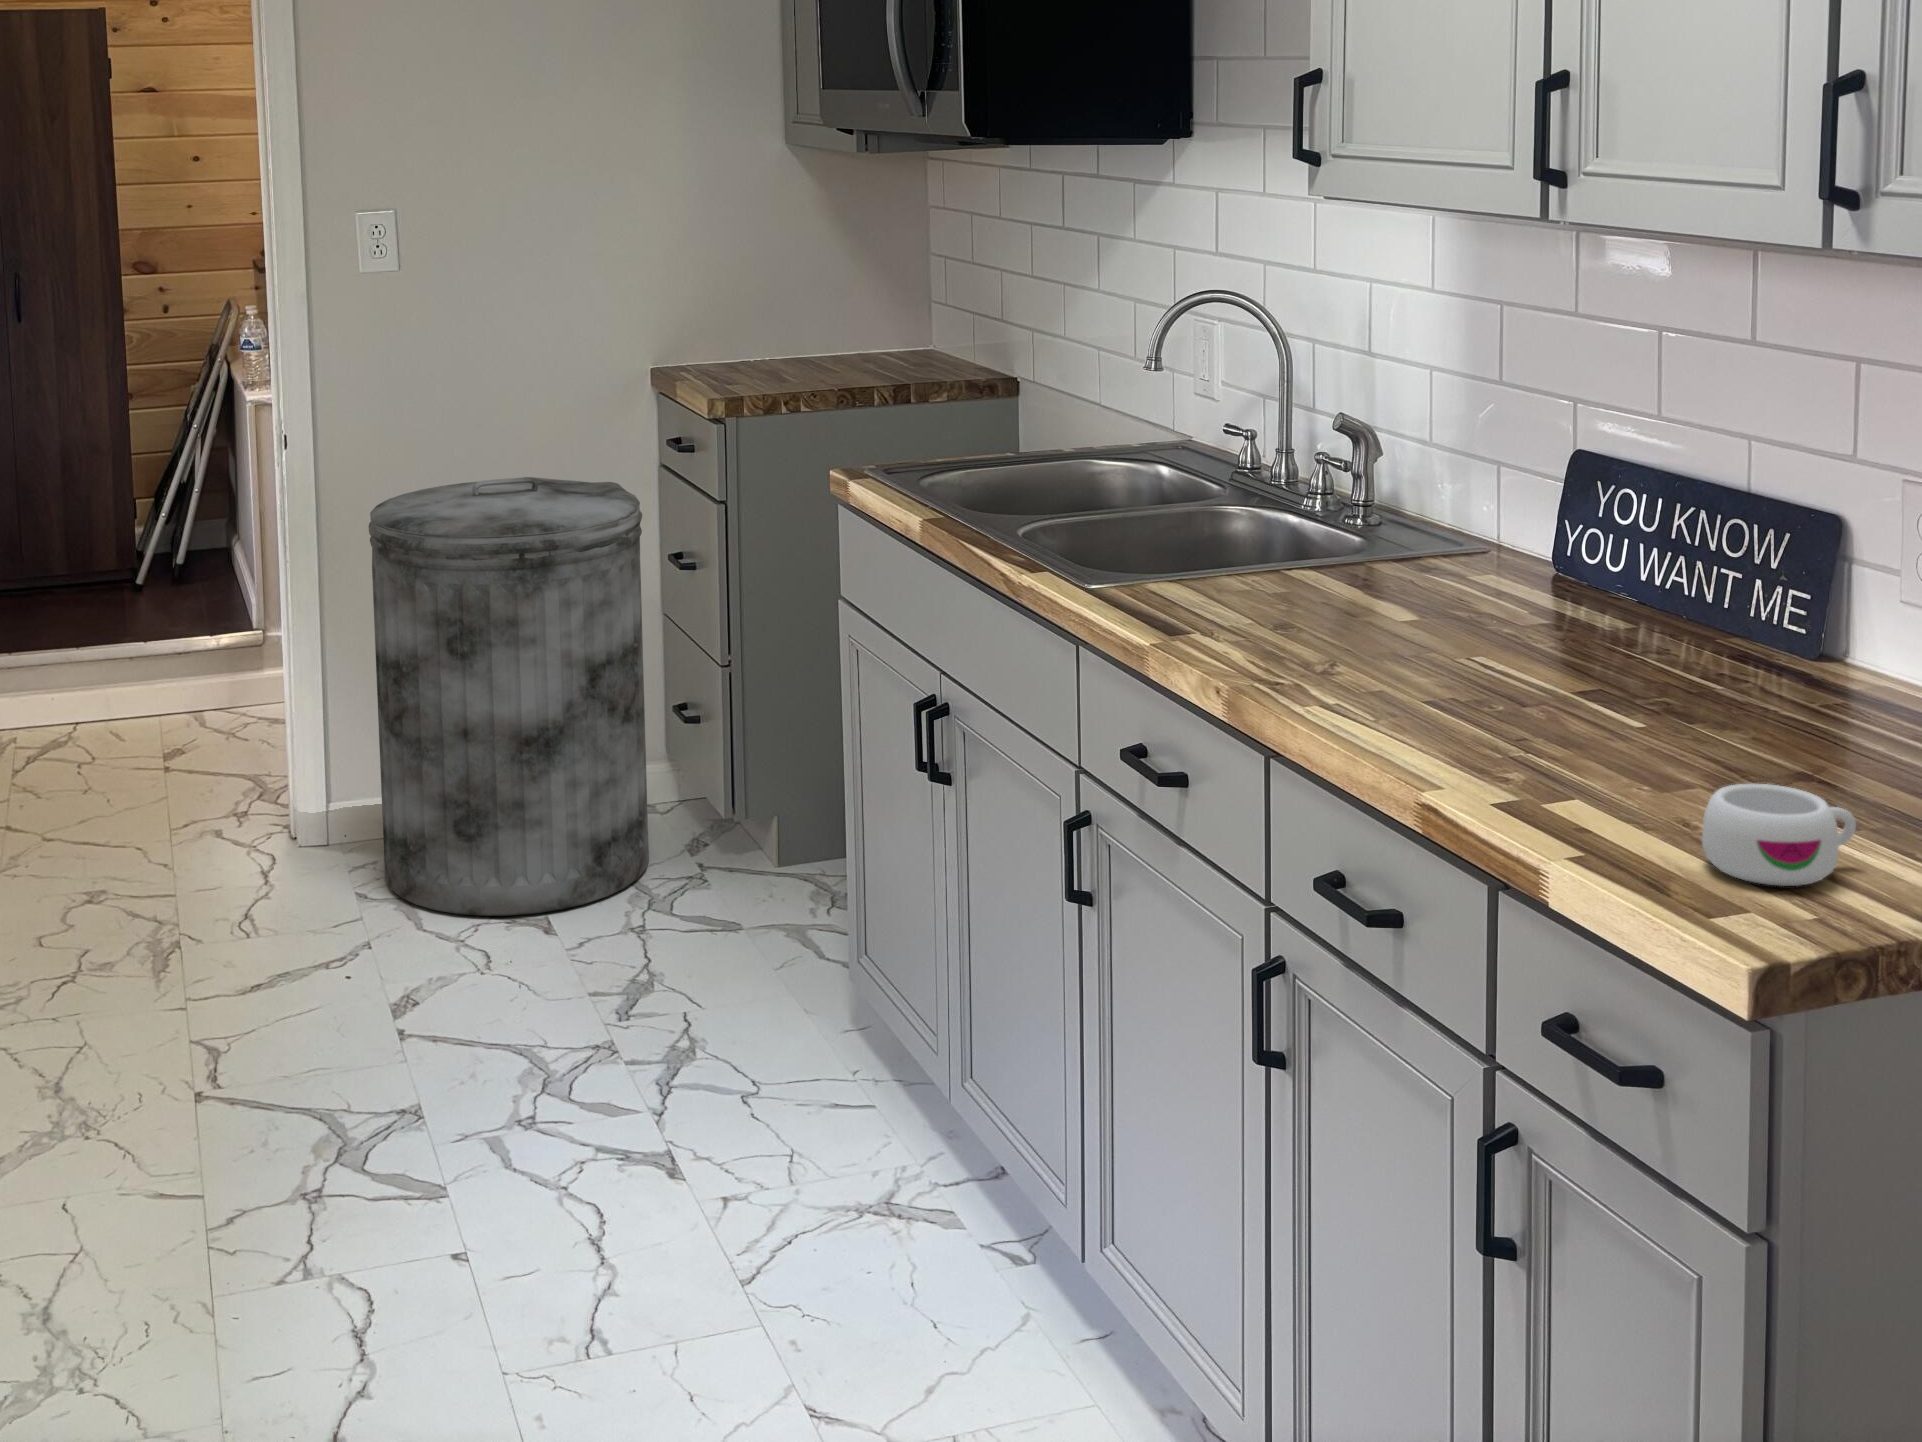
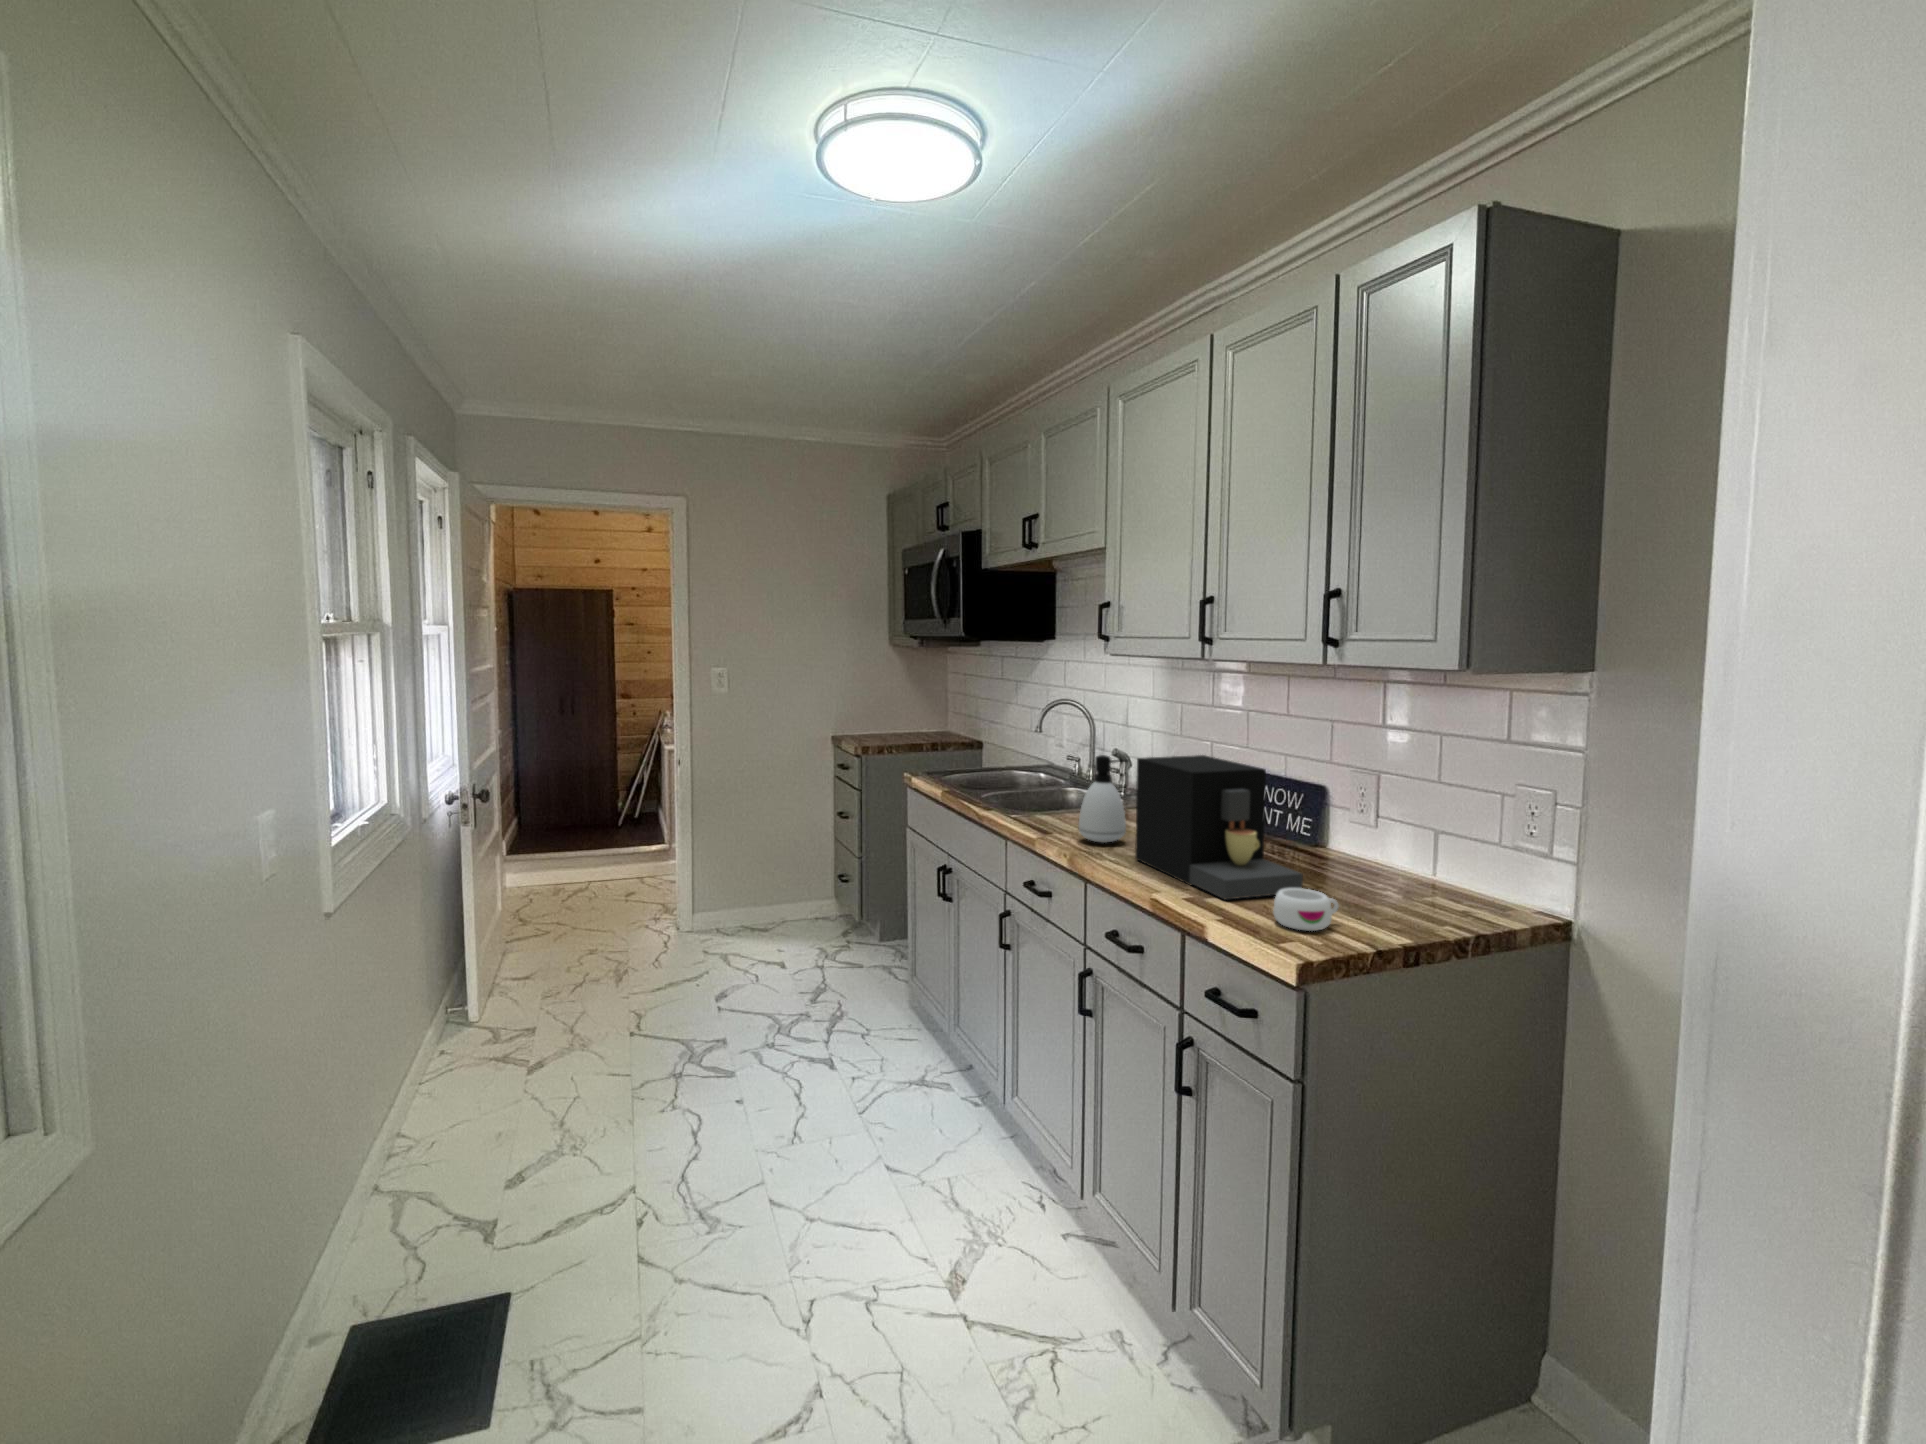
soap dispenser: none [1250,449,1369,656] -> present [1079,755,1128,843]
coffee maker: none [1384,451,1778,807] -> present [1135,755,1303,900]
trash can: present [369,477,649,916] -> none [713,778,827,960]

